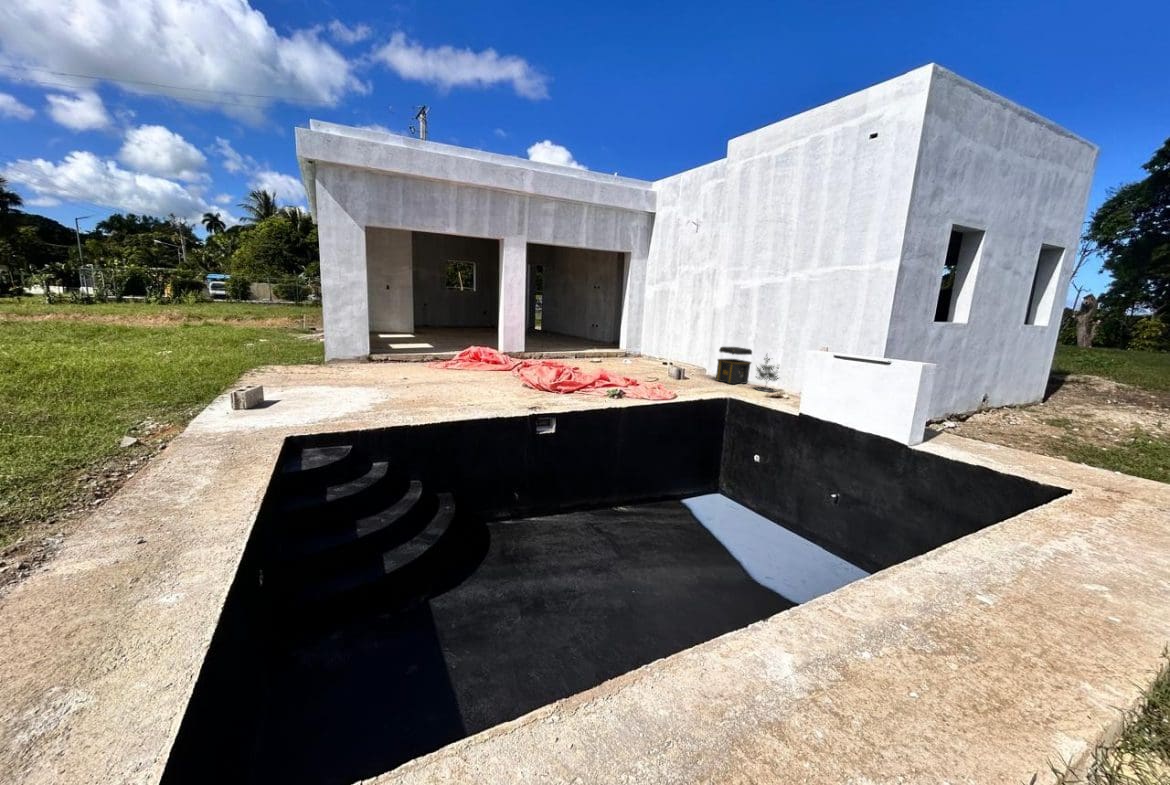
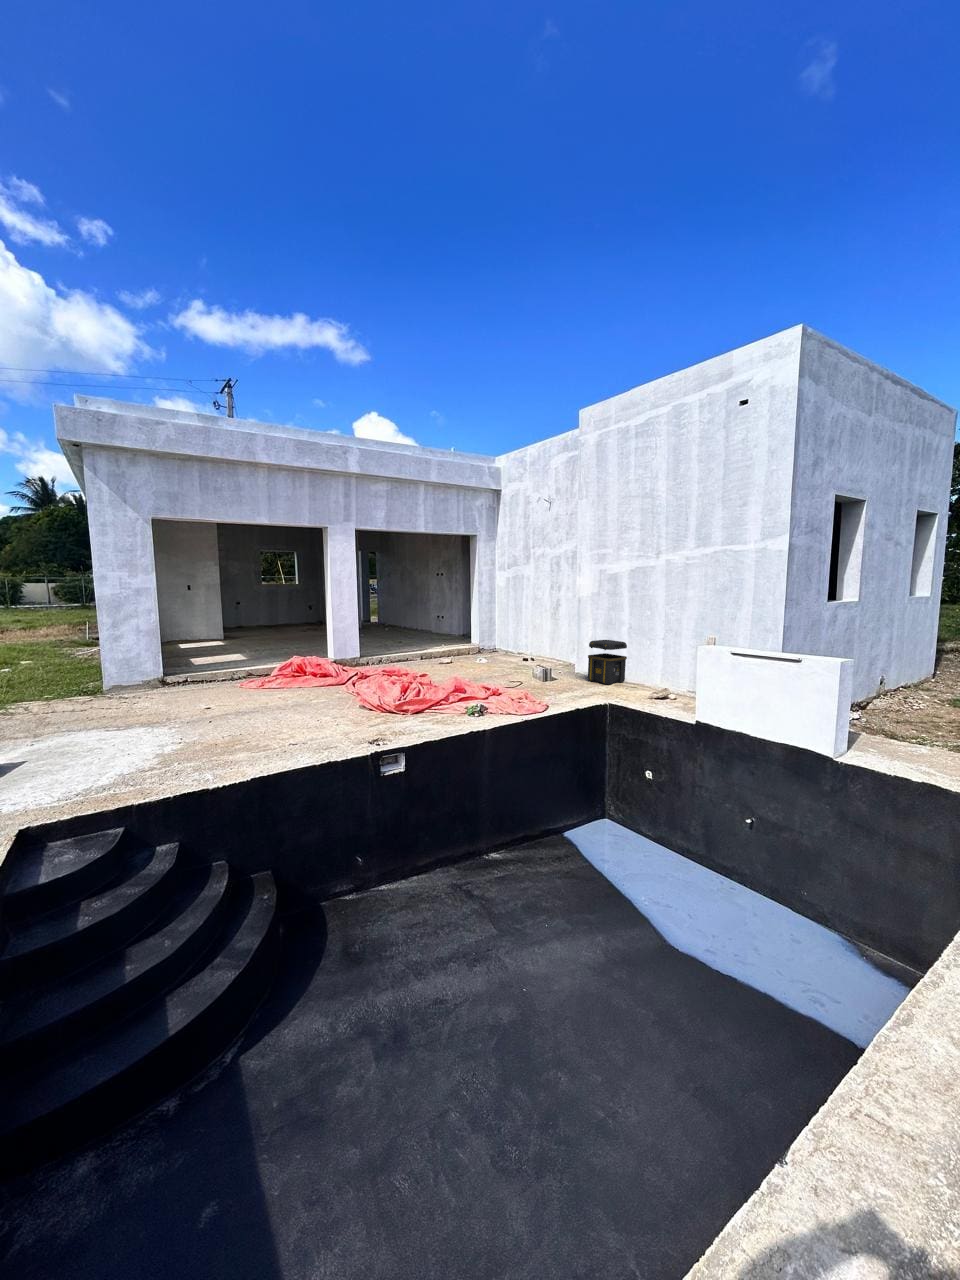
potted tree: present [756,355,779,392] -> none [632,646,663,692]

